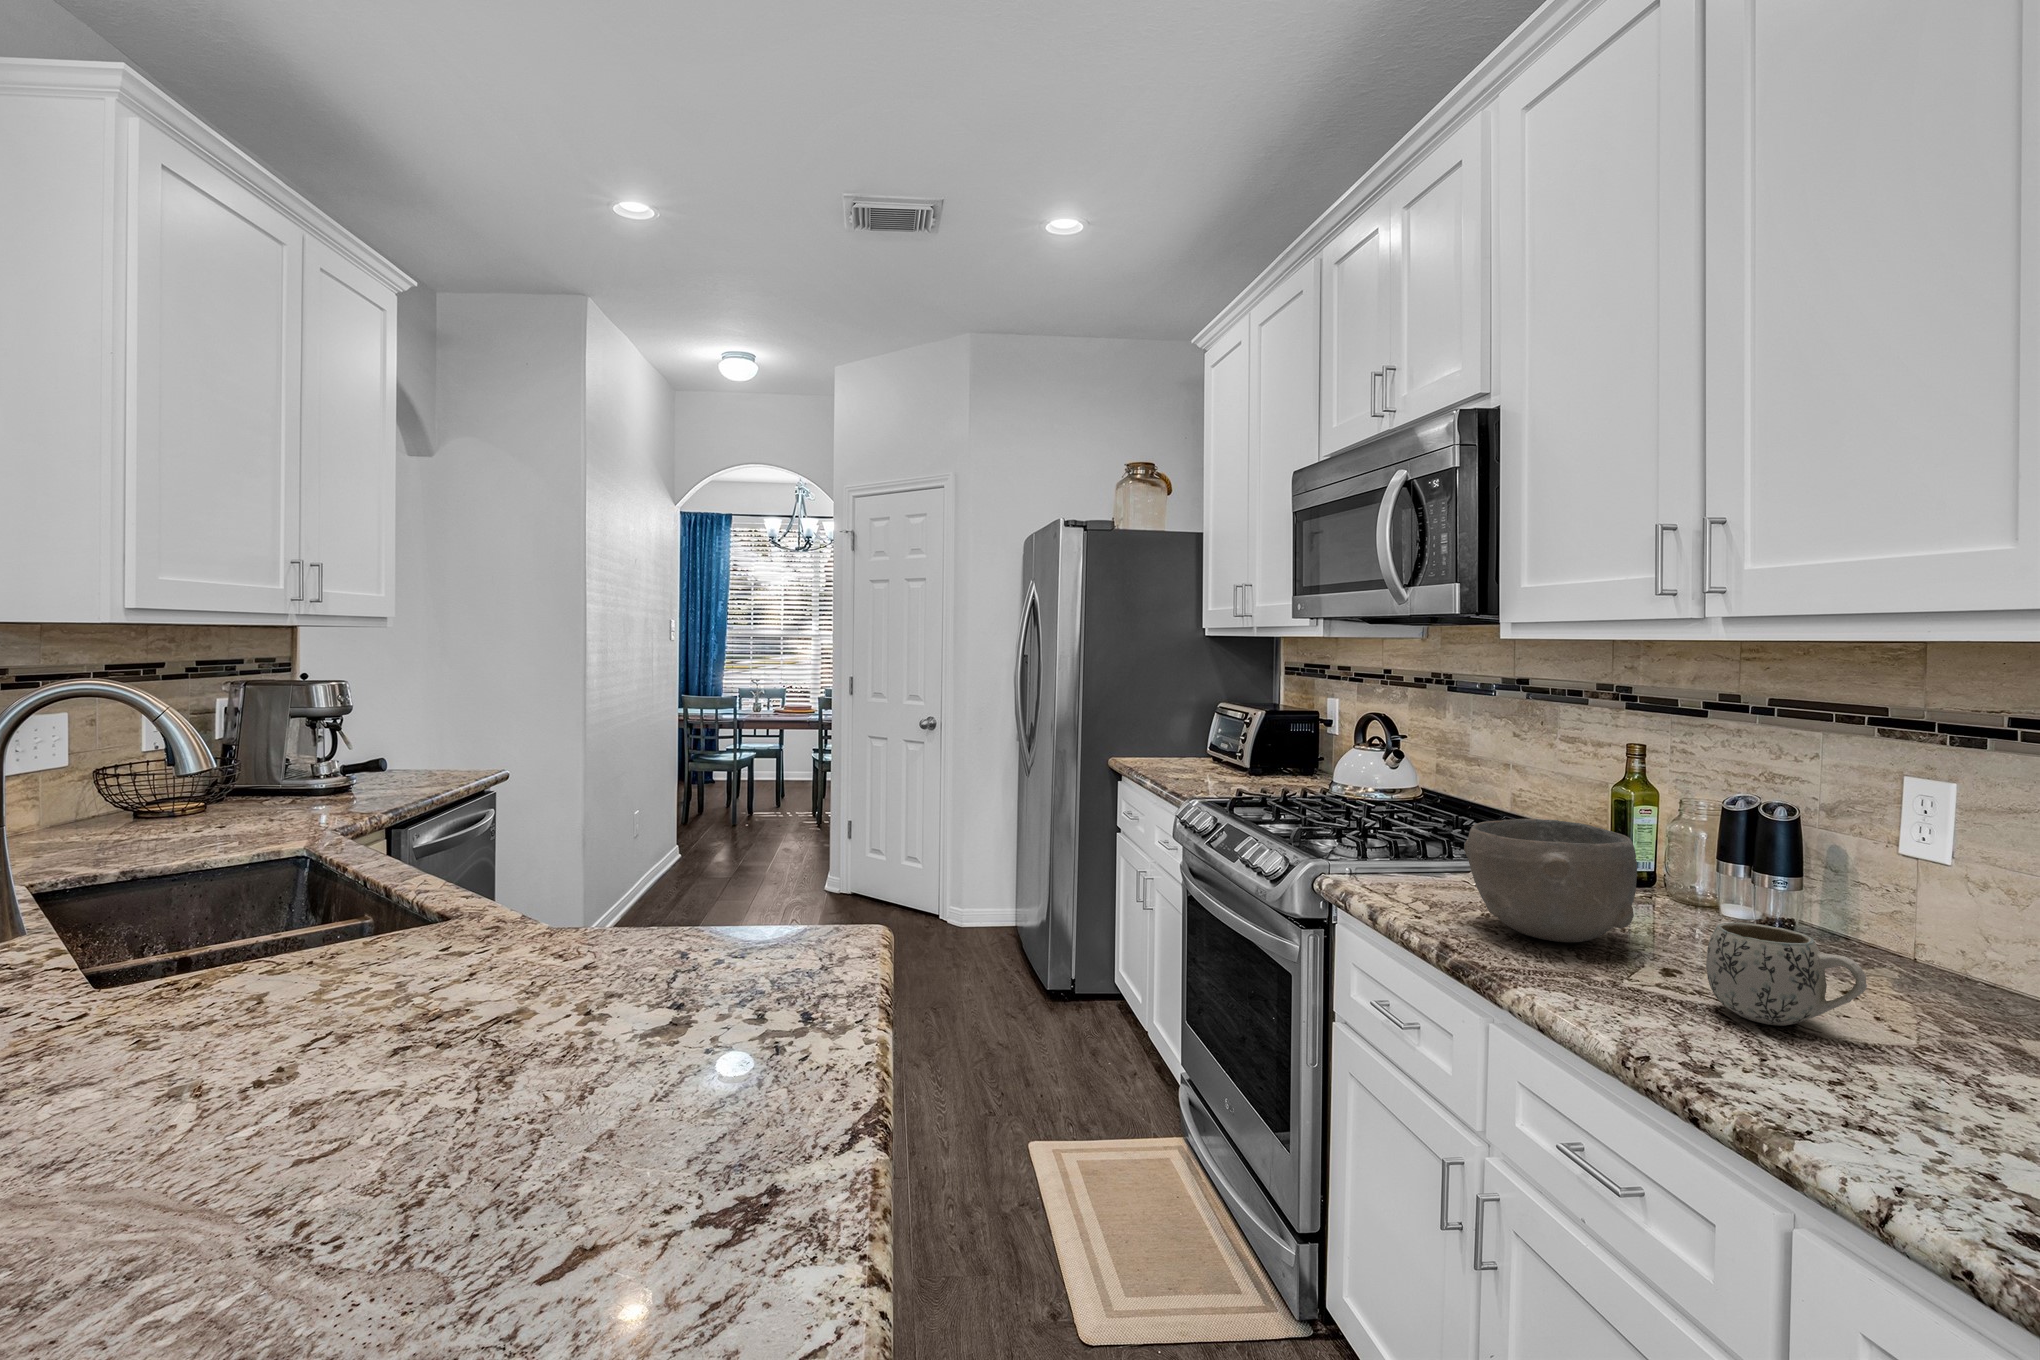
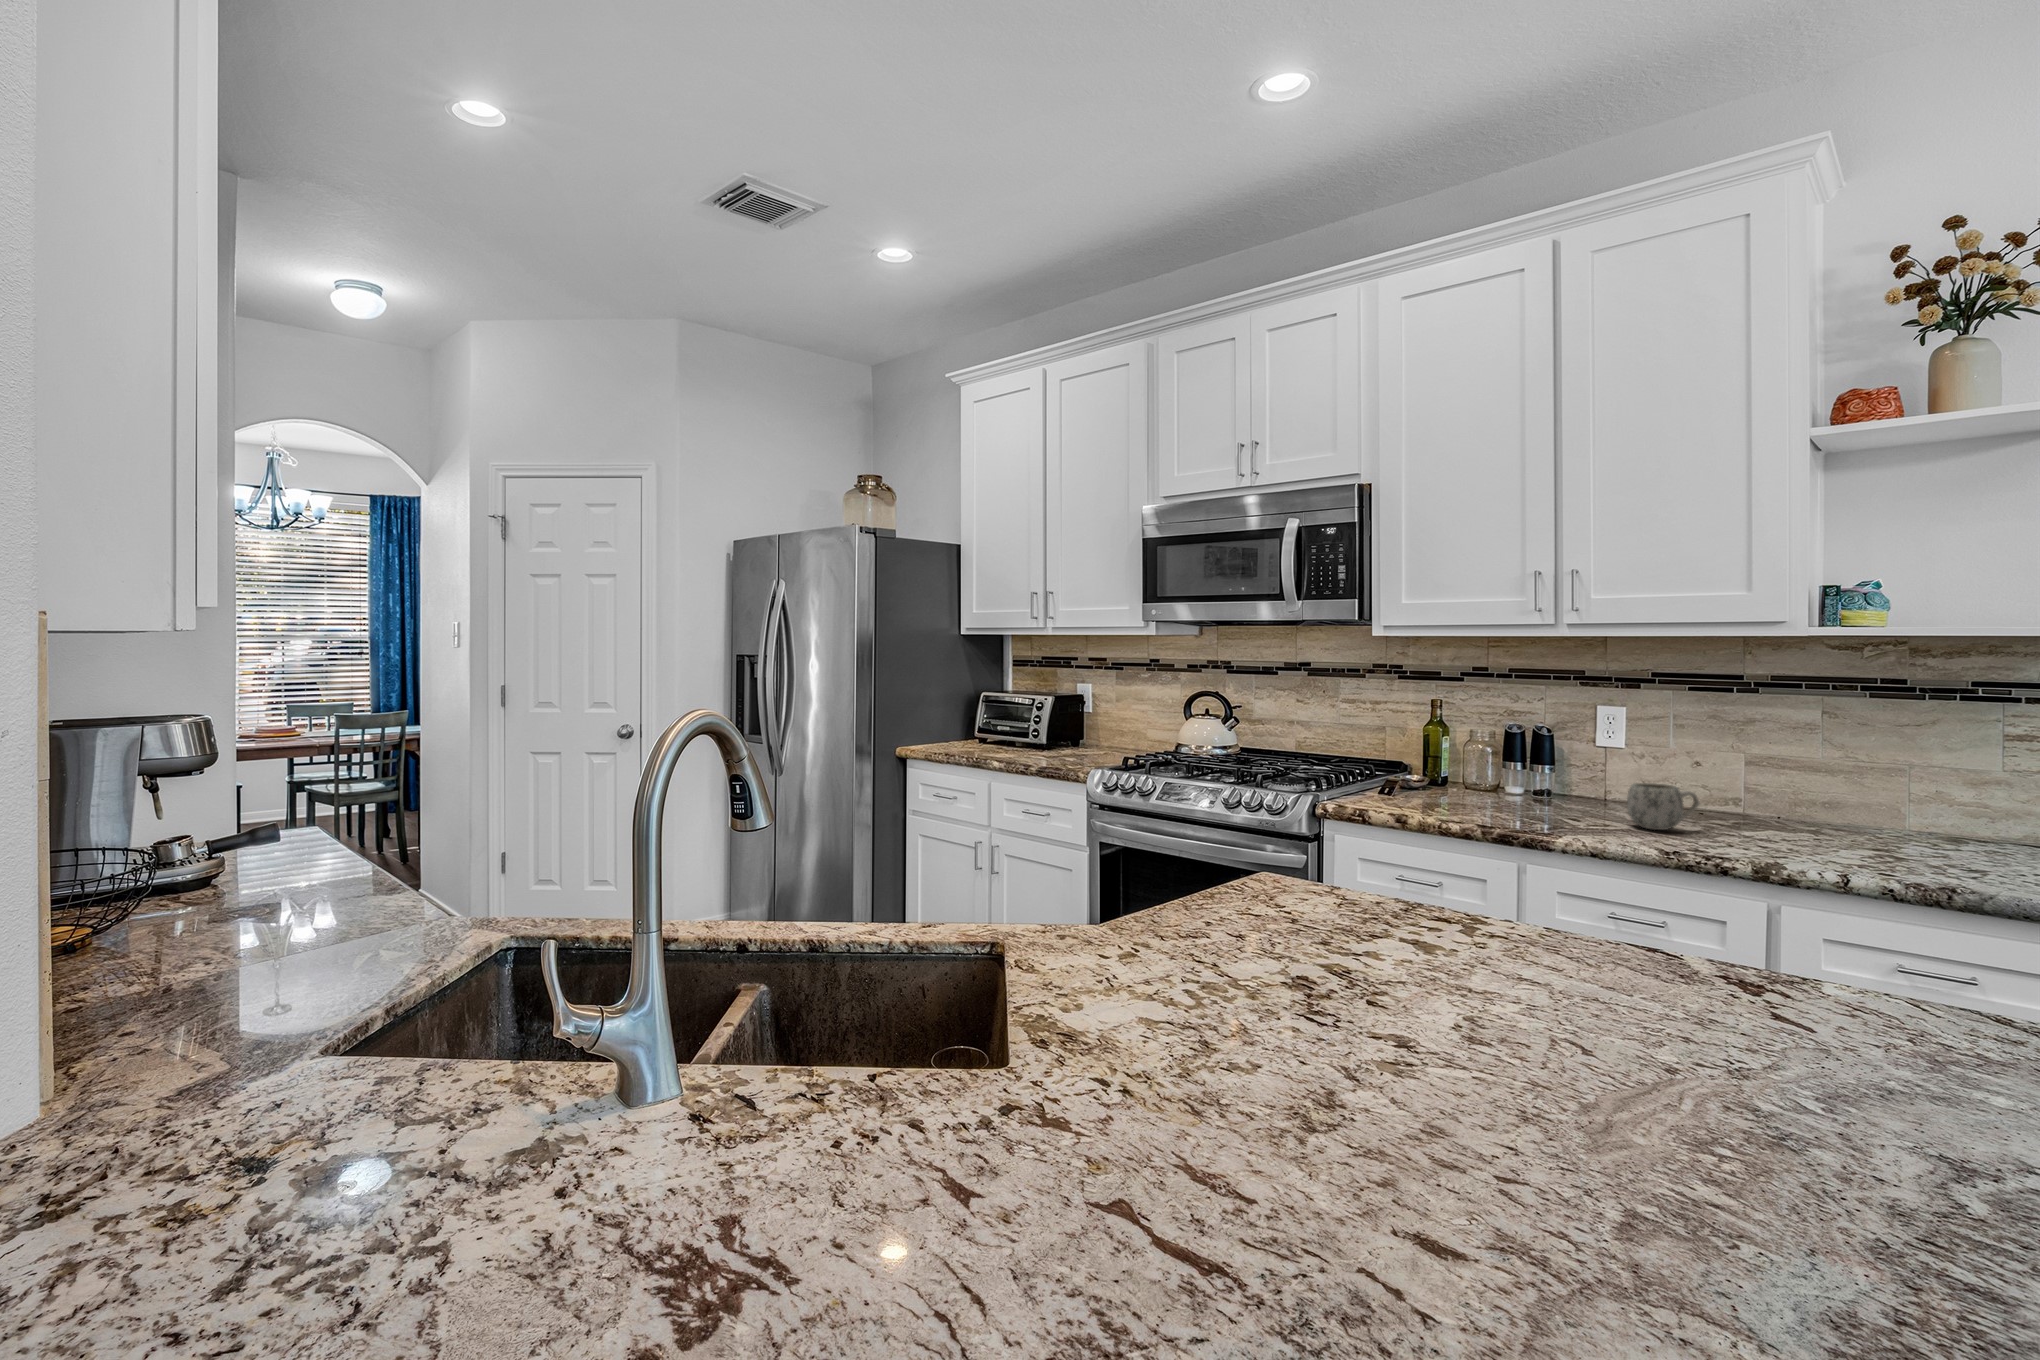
bowl: present [1464,819,1637,942] -> none [1456,745,1559,813]

